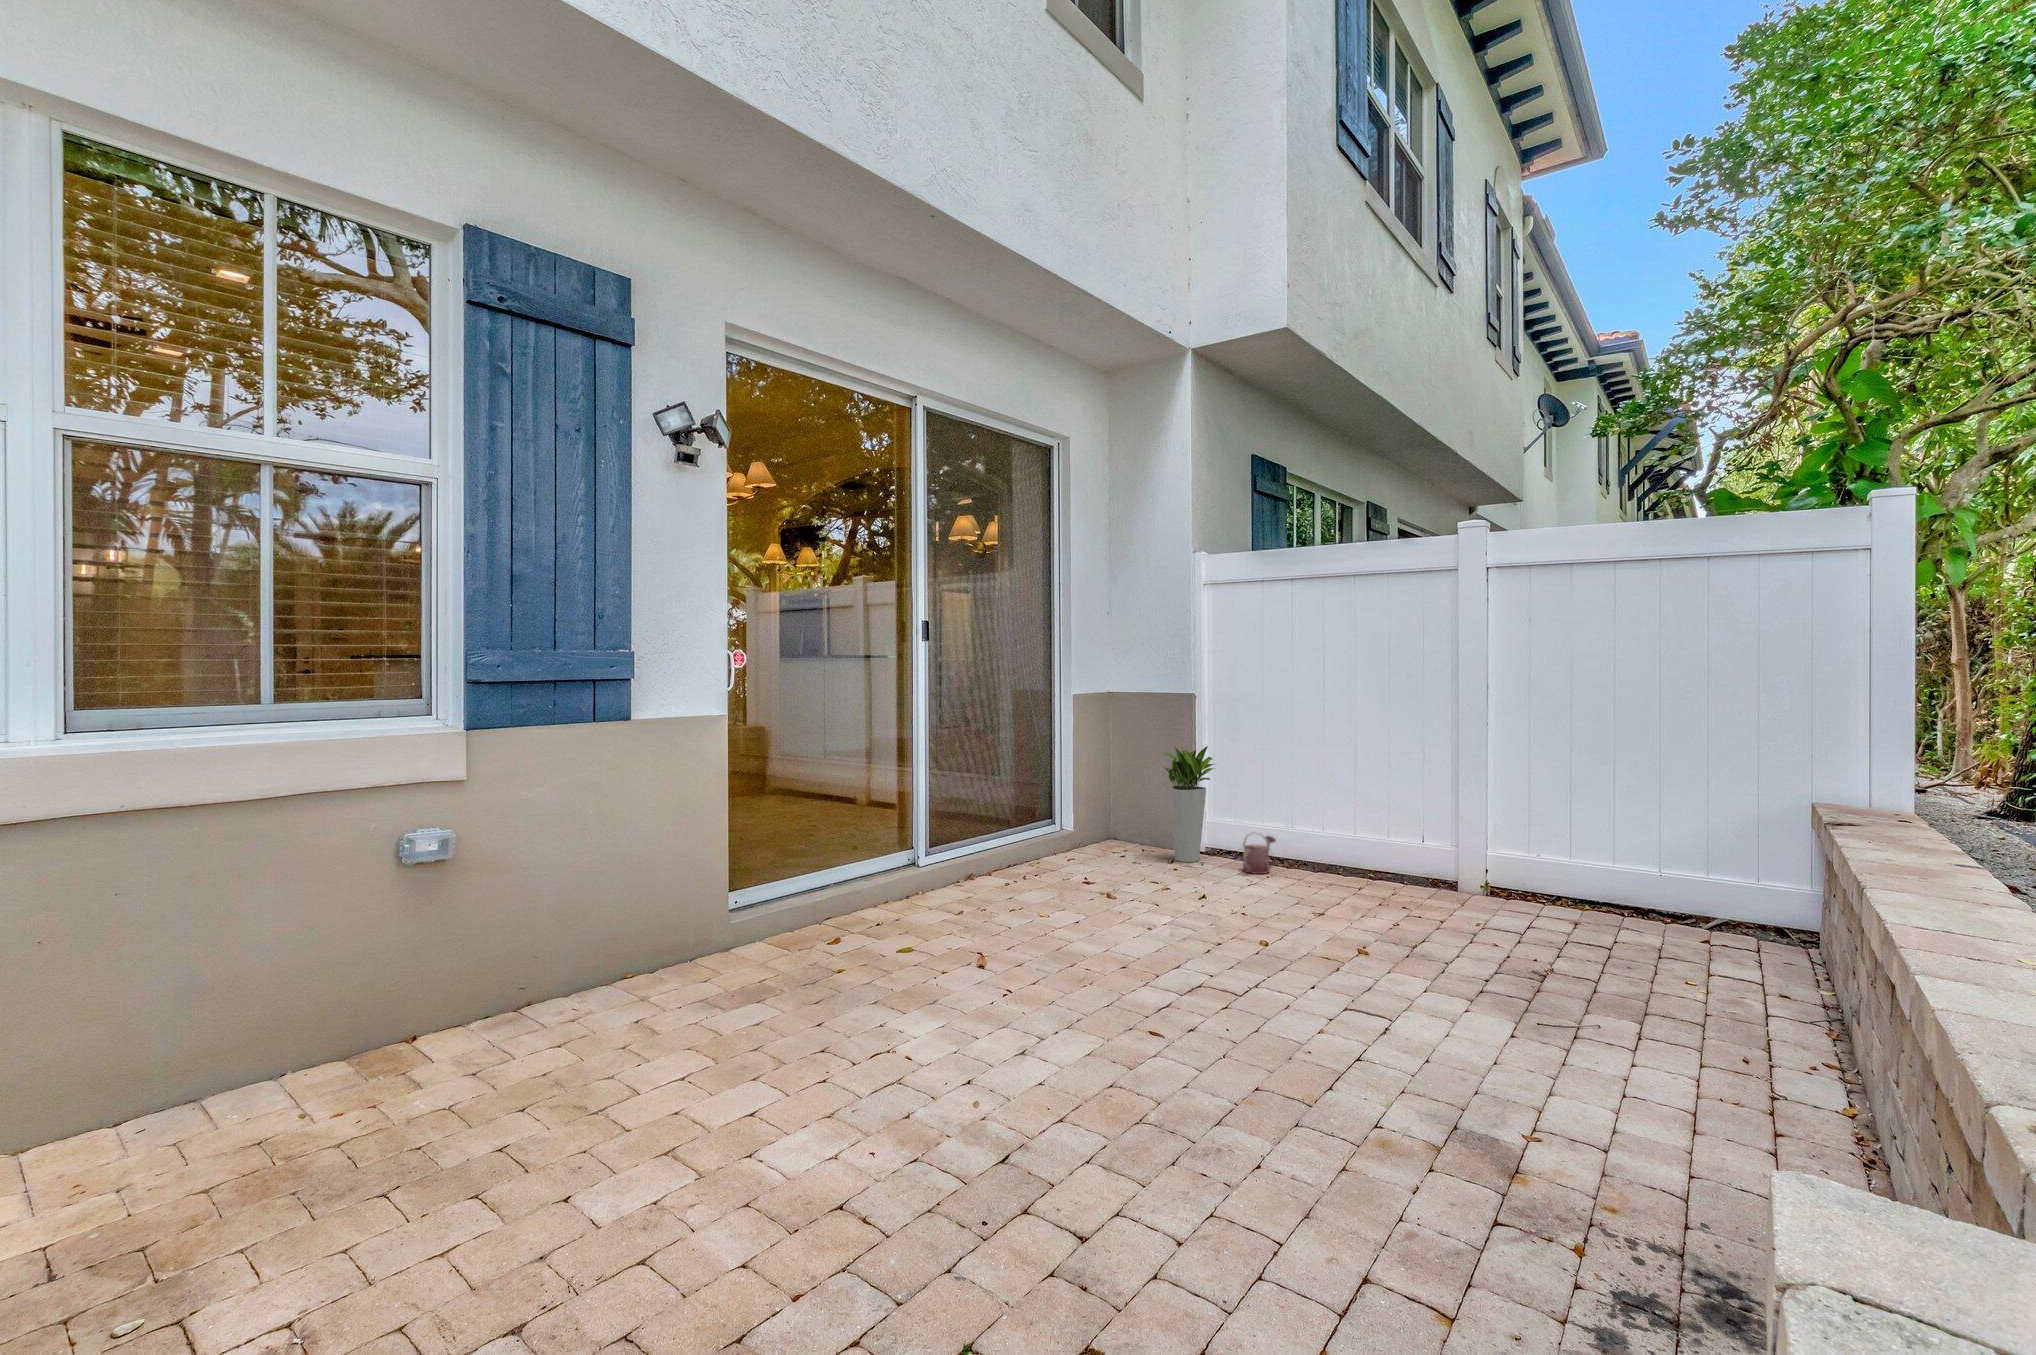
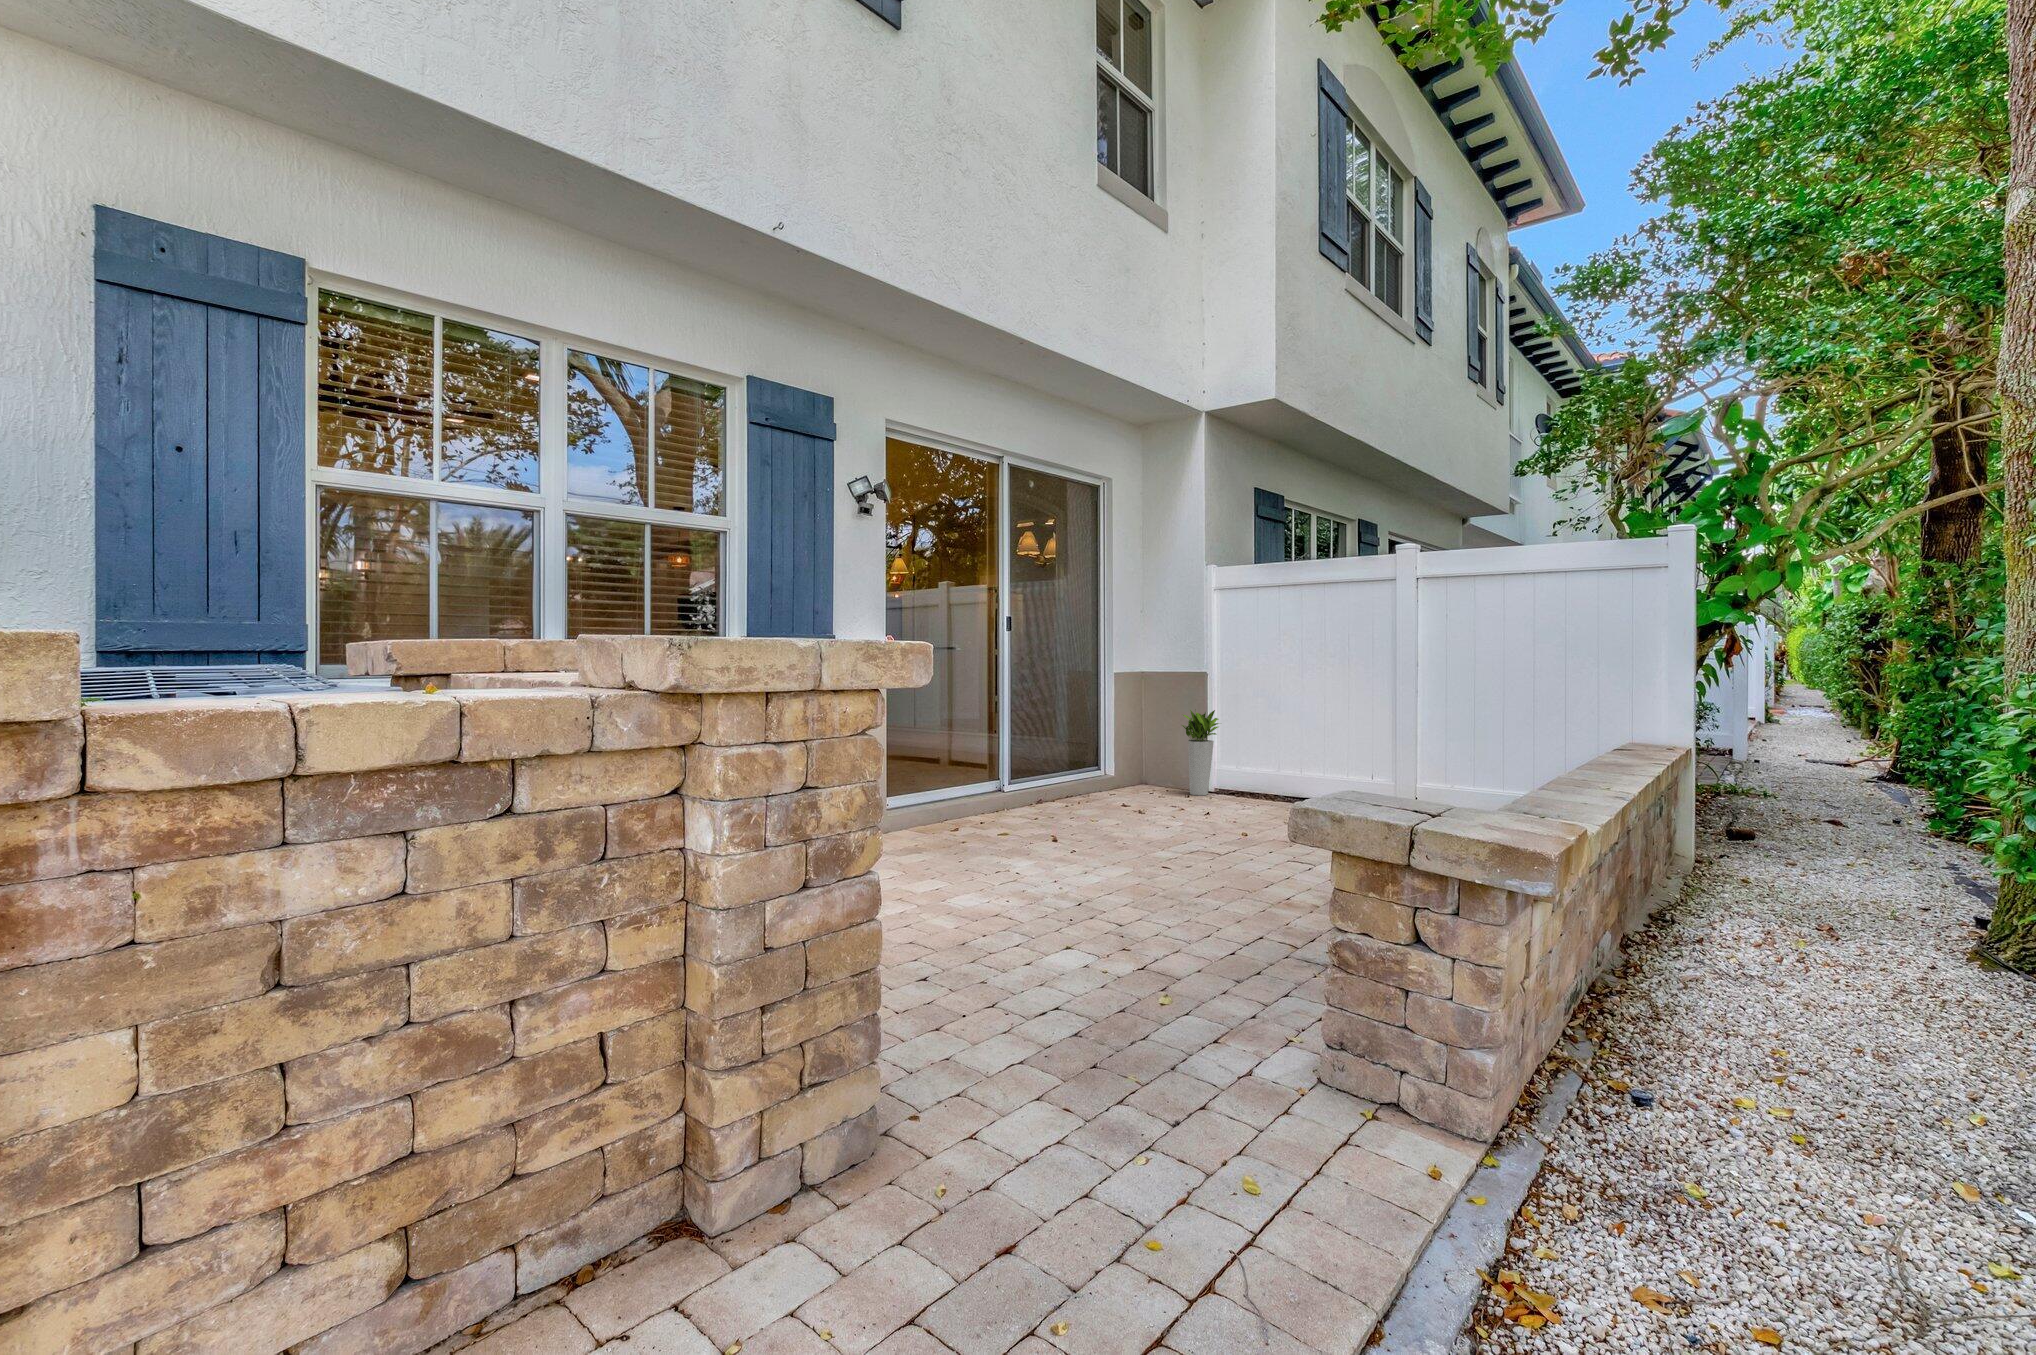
watering can: present [1243,834,1276,874] -> none [1238,772,1265,802]

